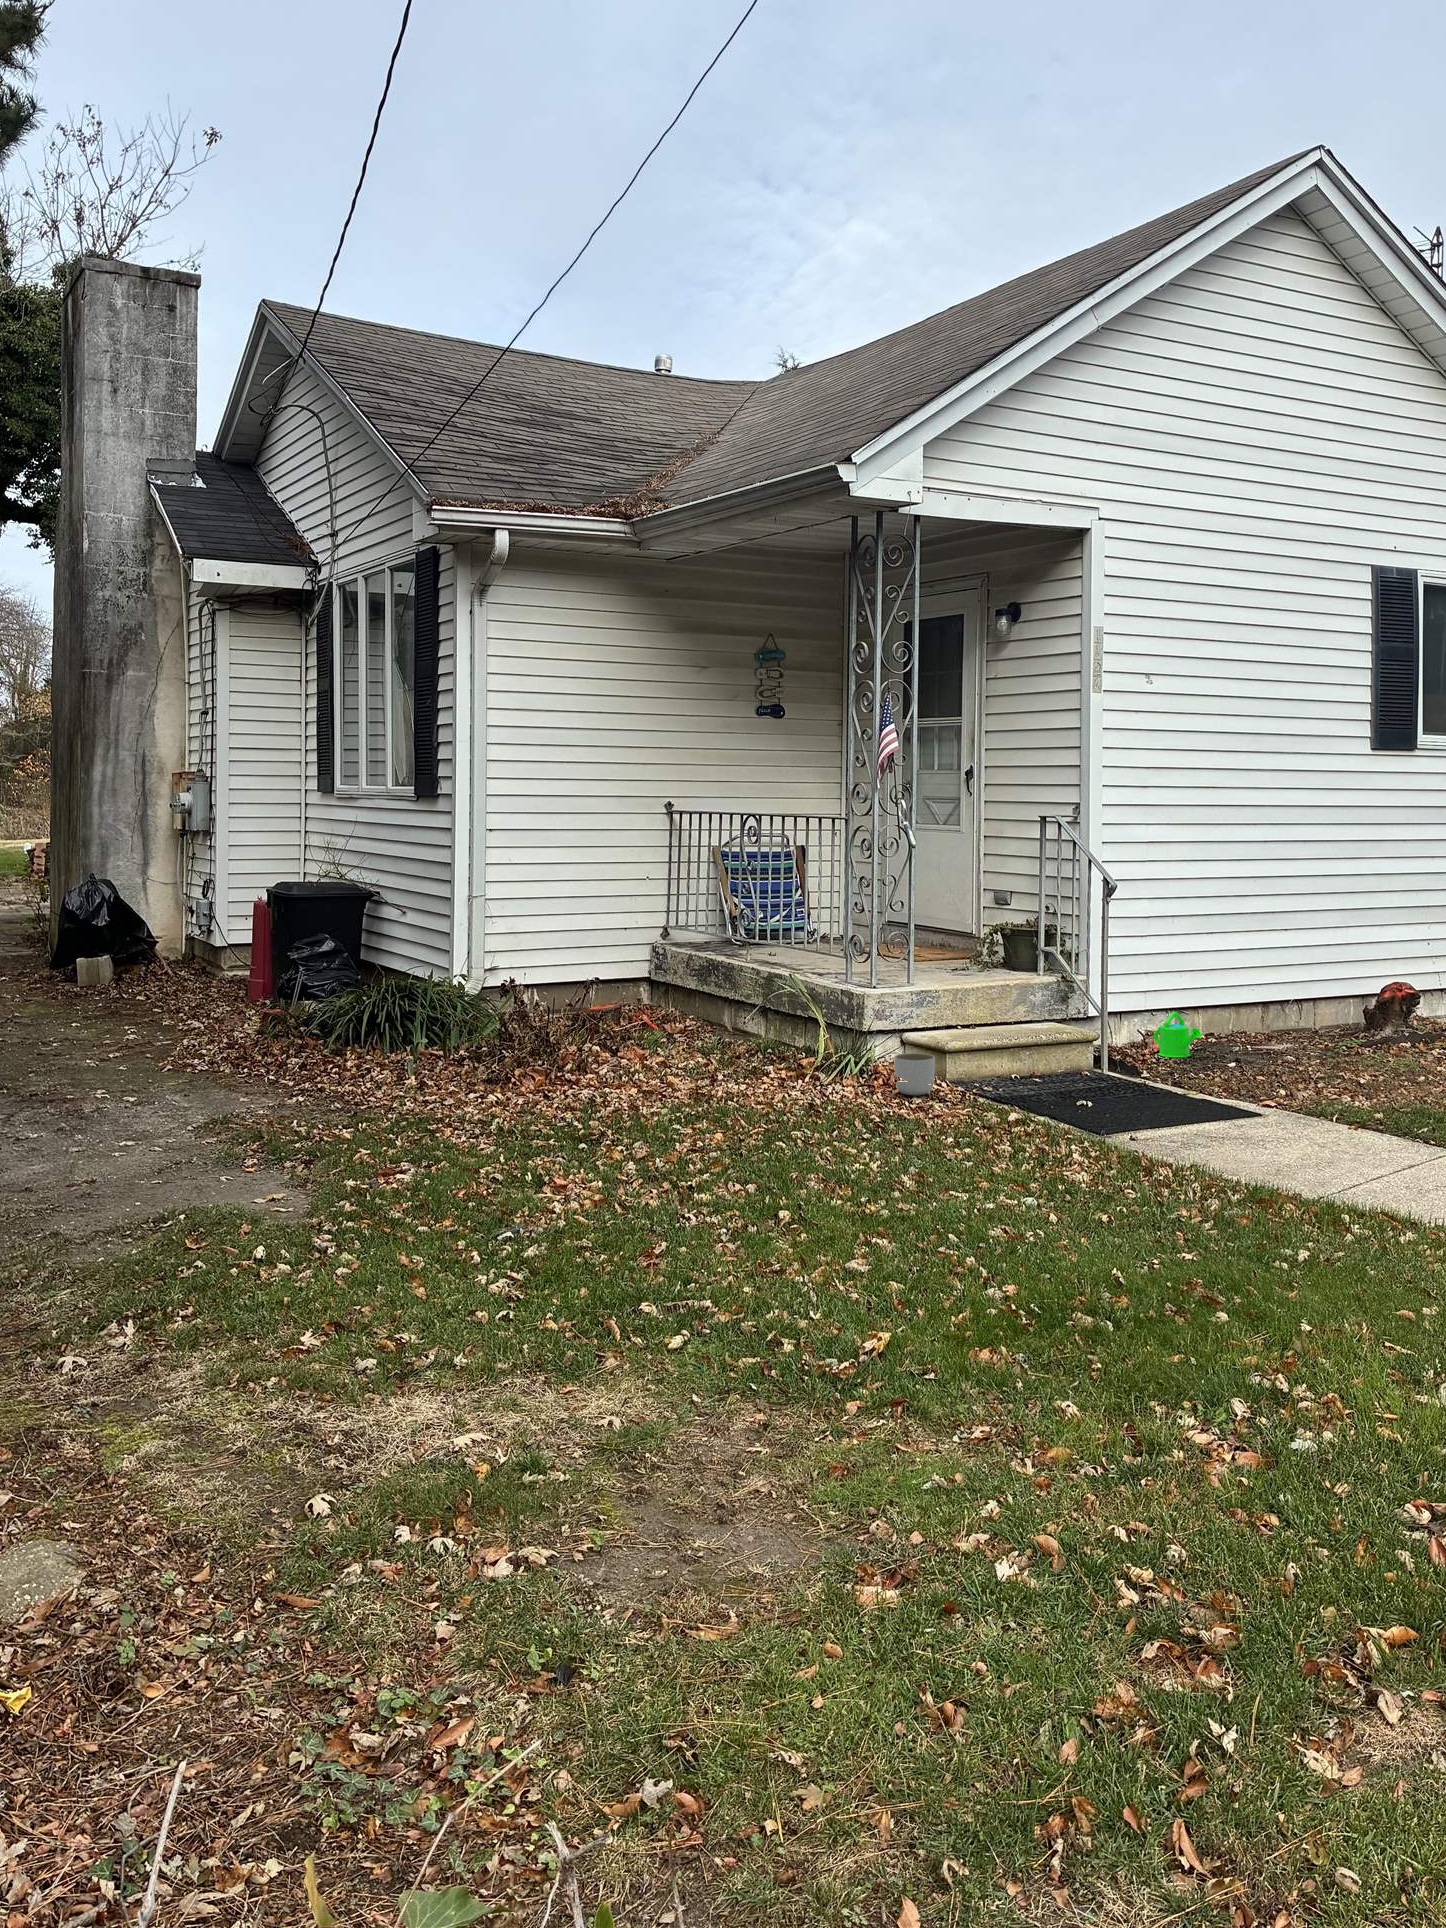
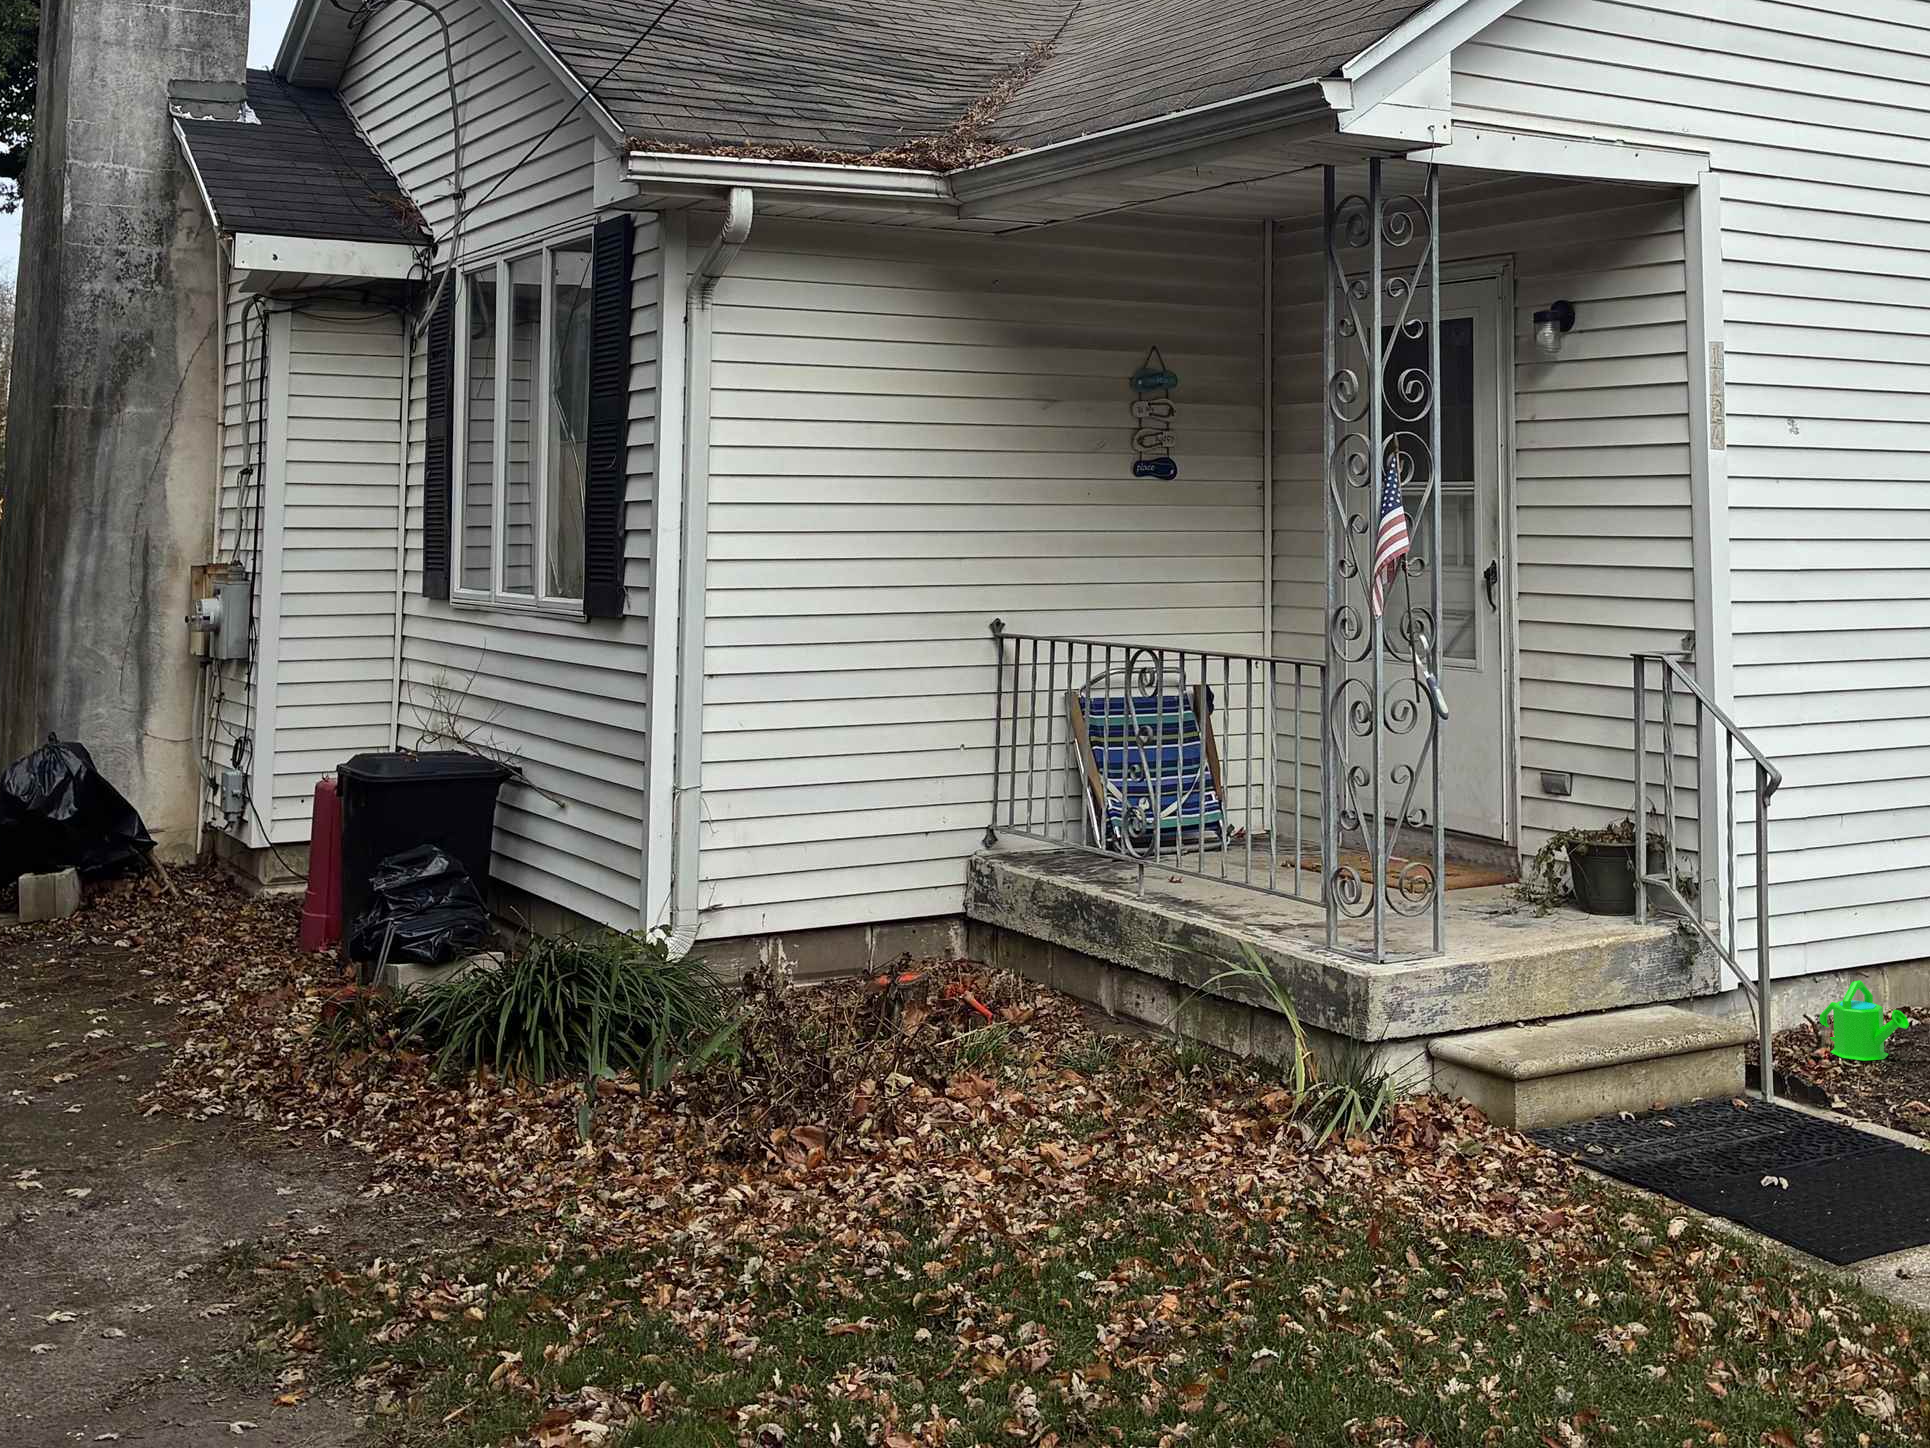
planter: present [894,1053,935,1095] -> none [1433,1085,1503,1166]

